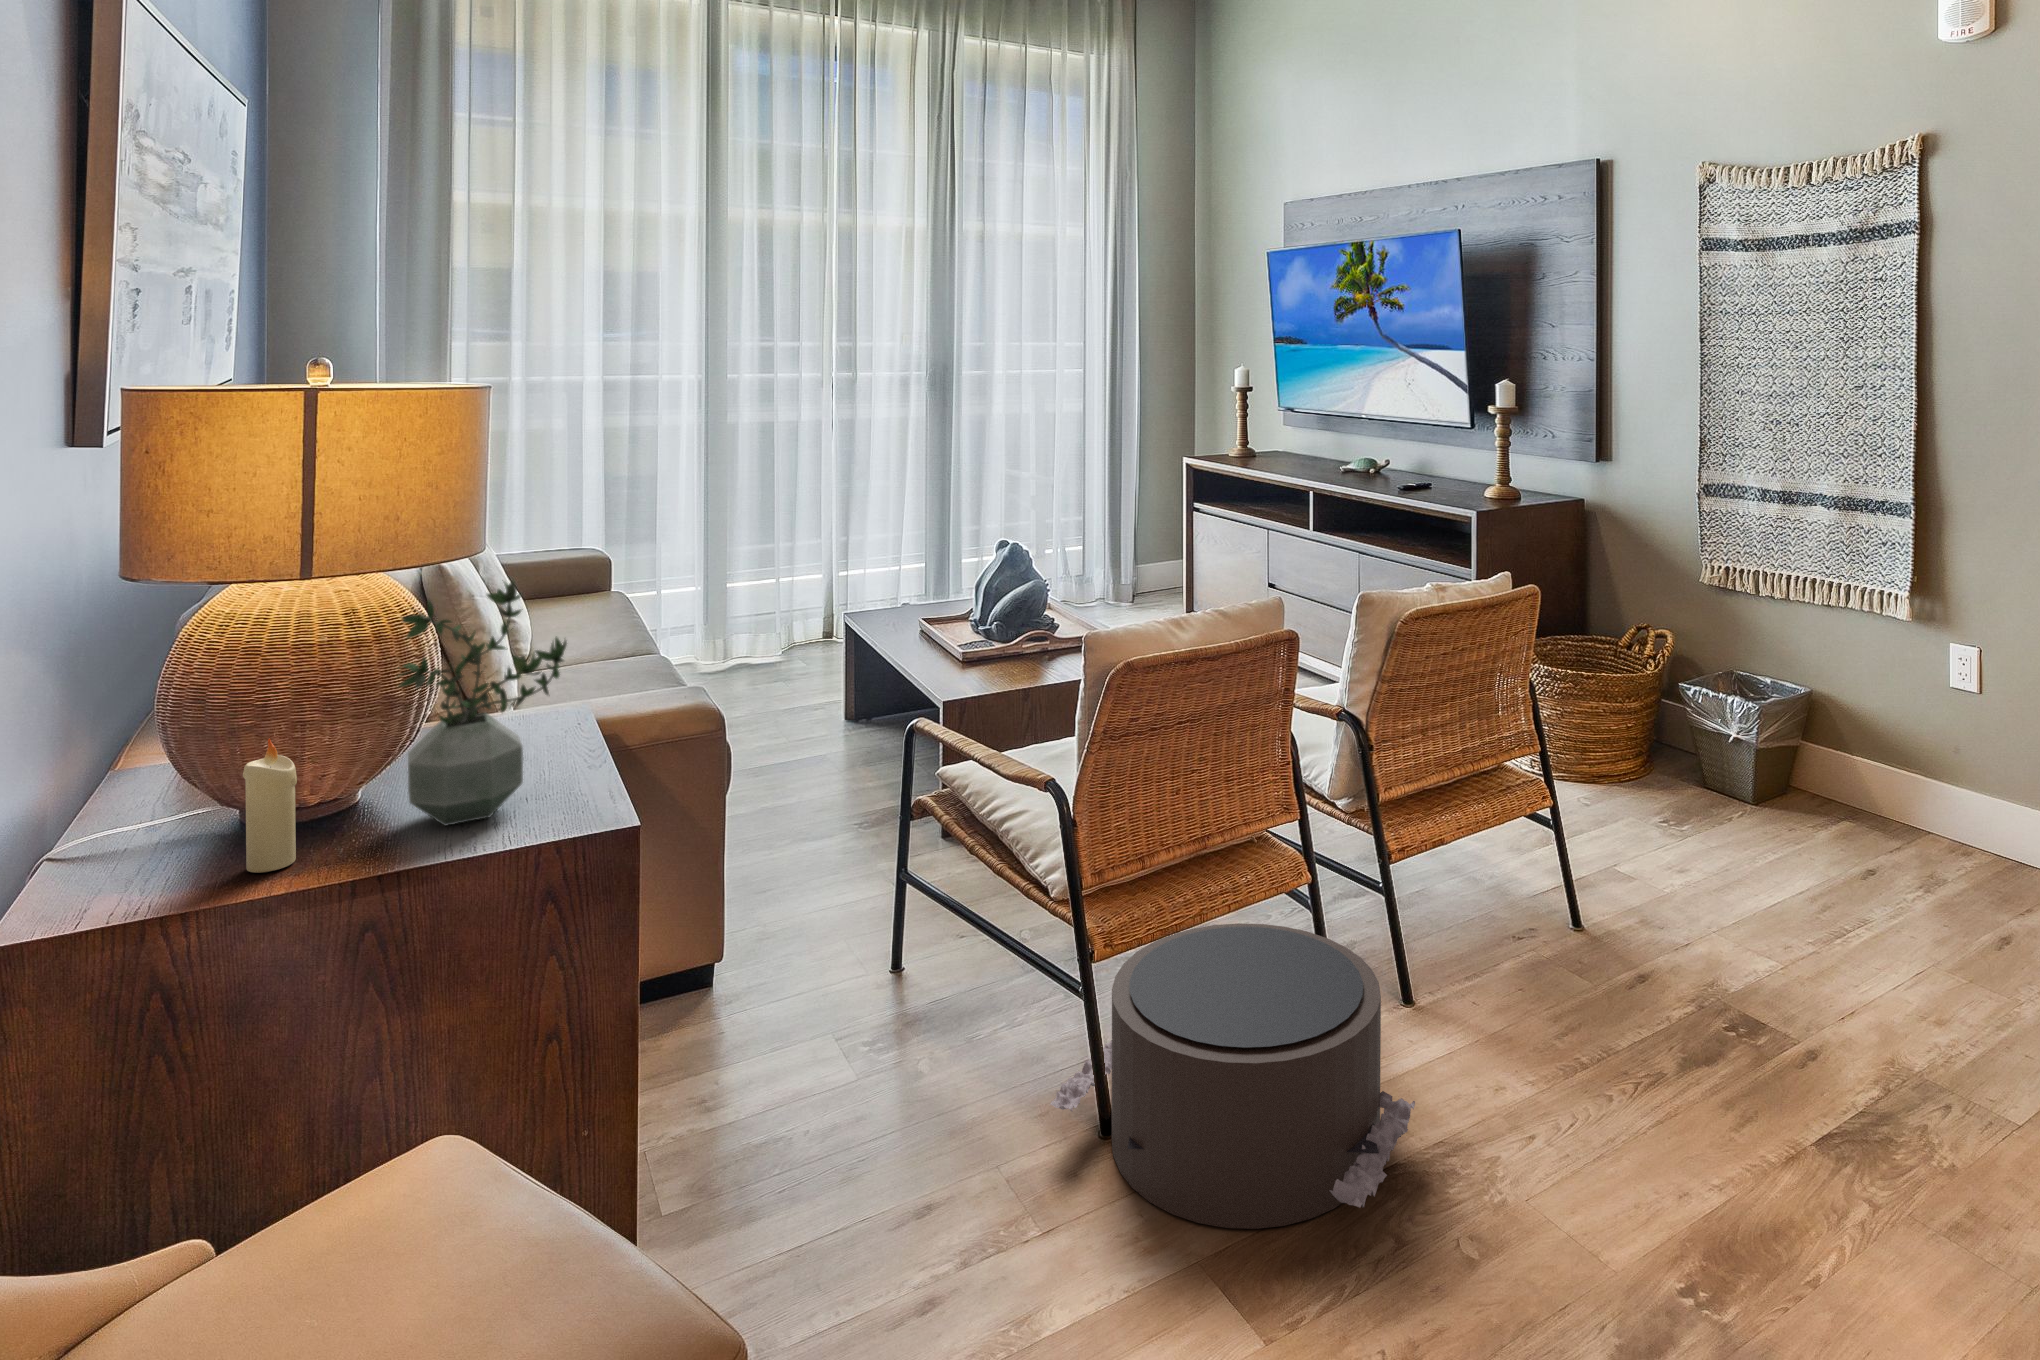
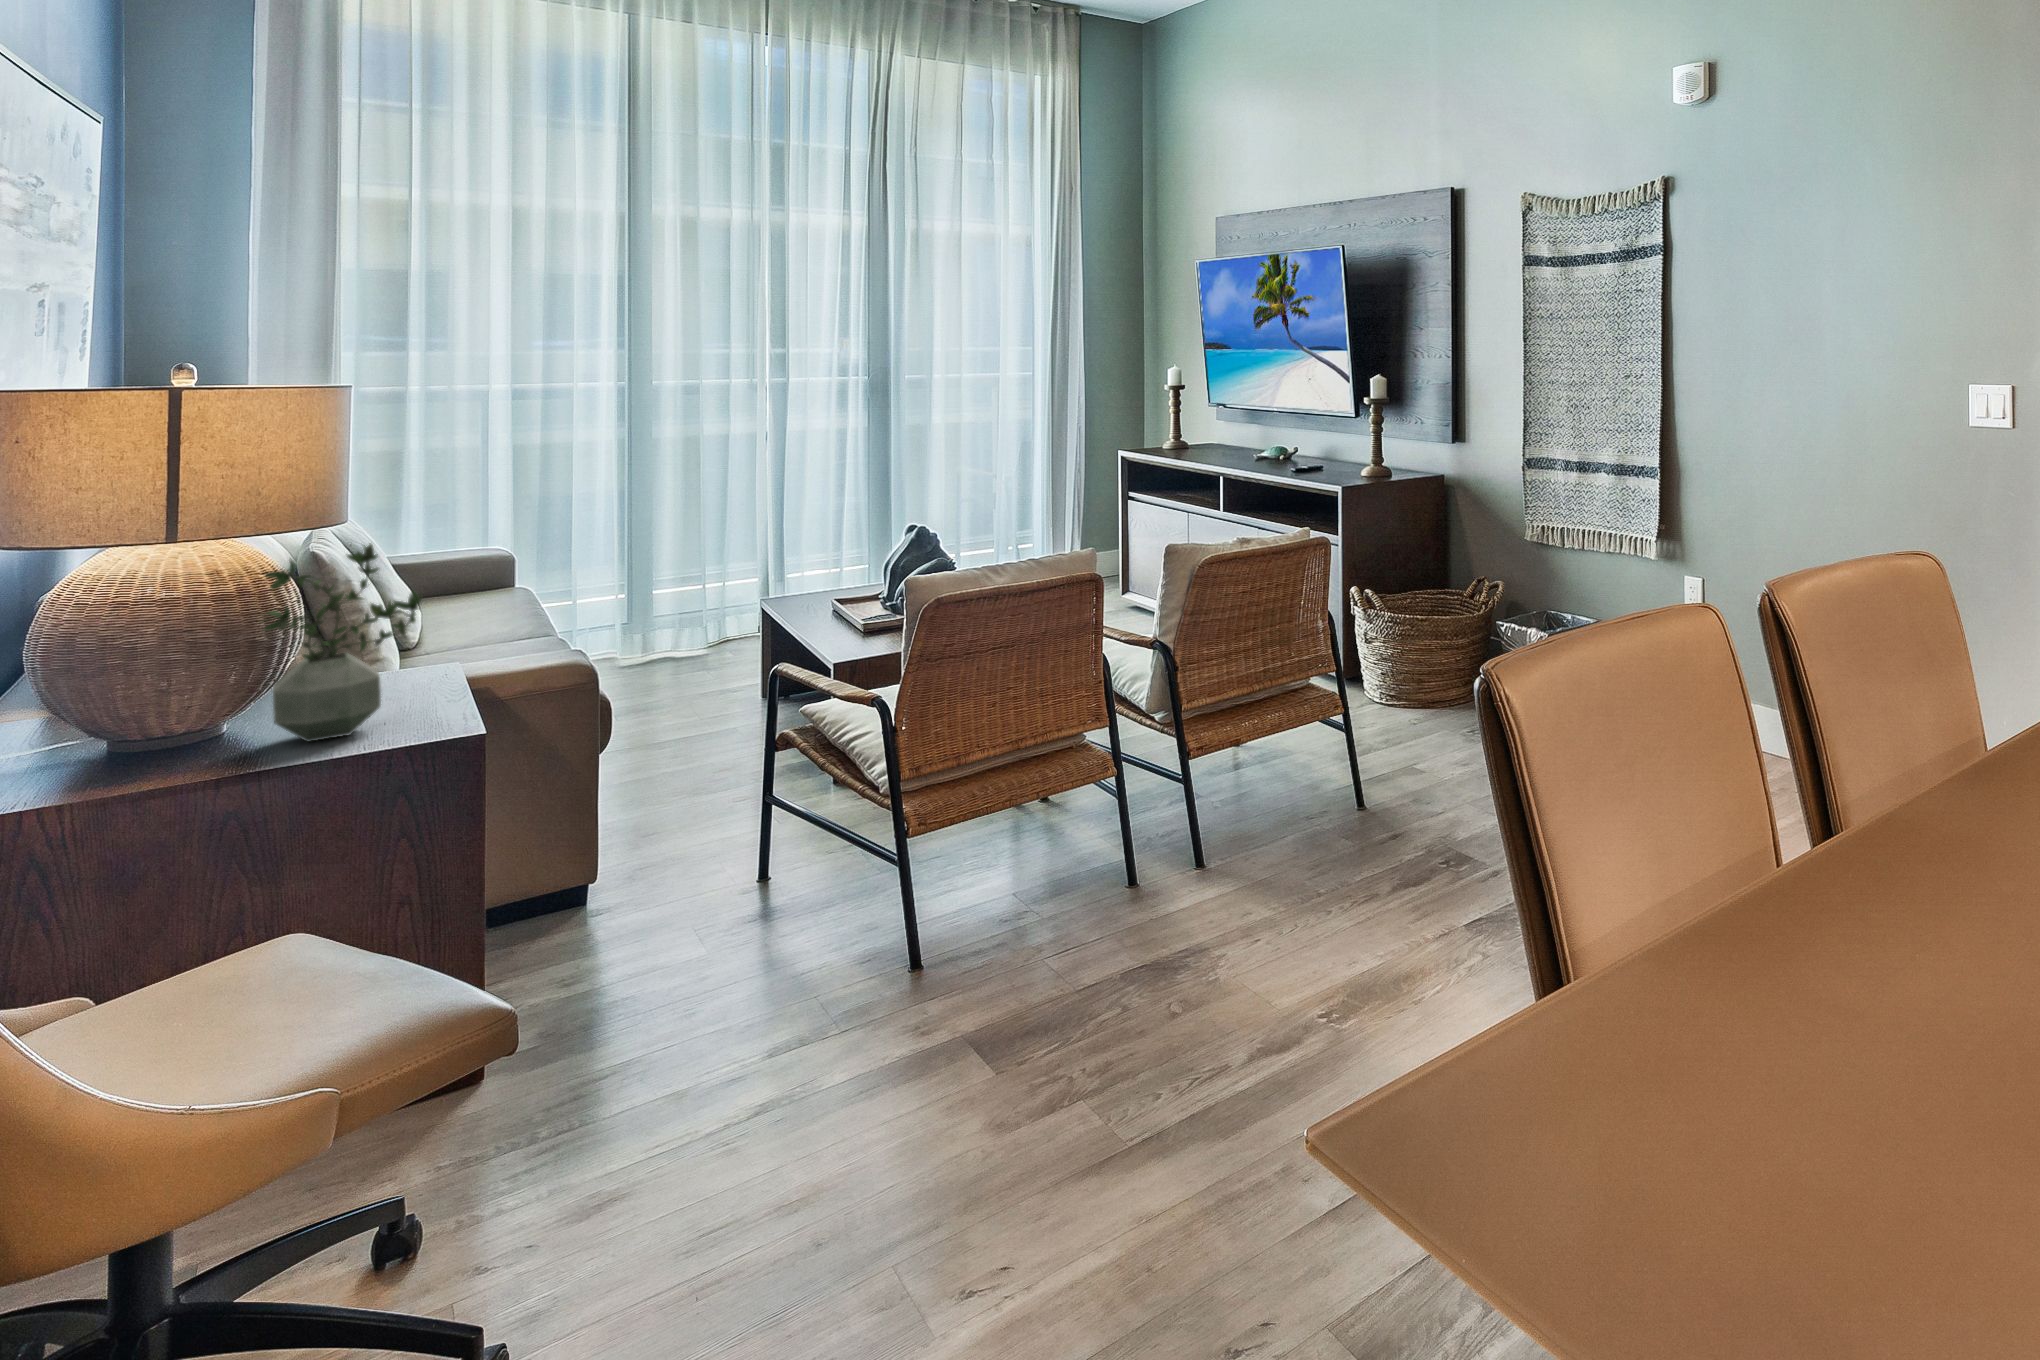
candle: present [243,739,297,873] -> none [117,671,168,778]
pouf: present [1050,923,1415,1229] -> none [866,809,1166,1019]

